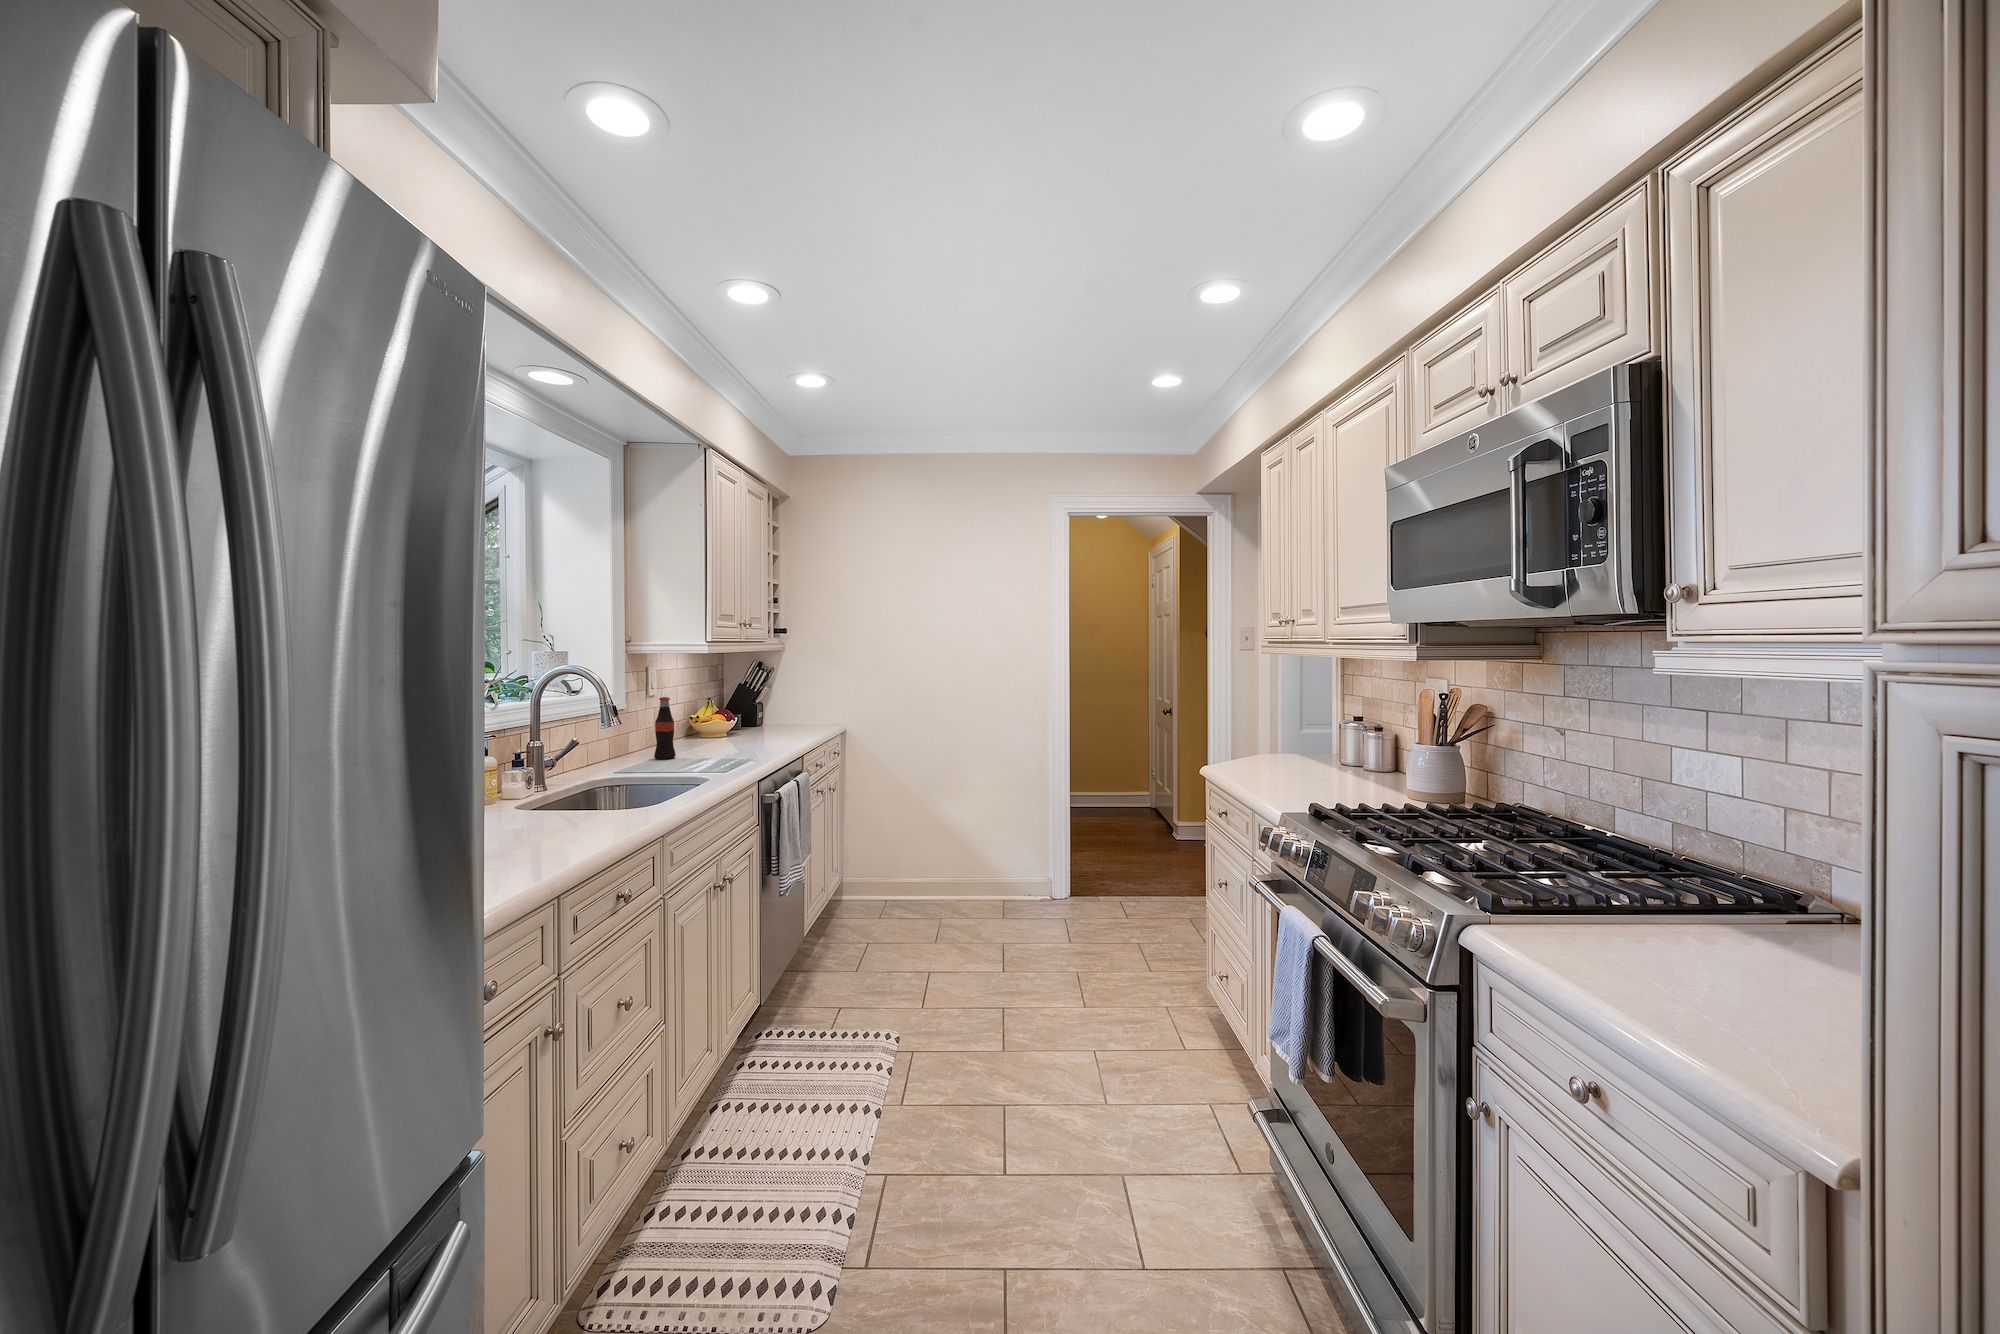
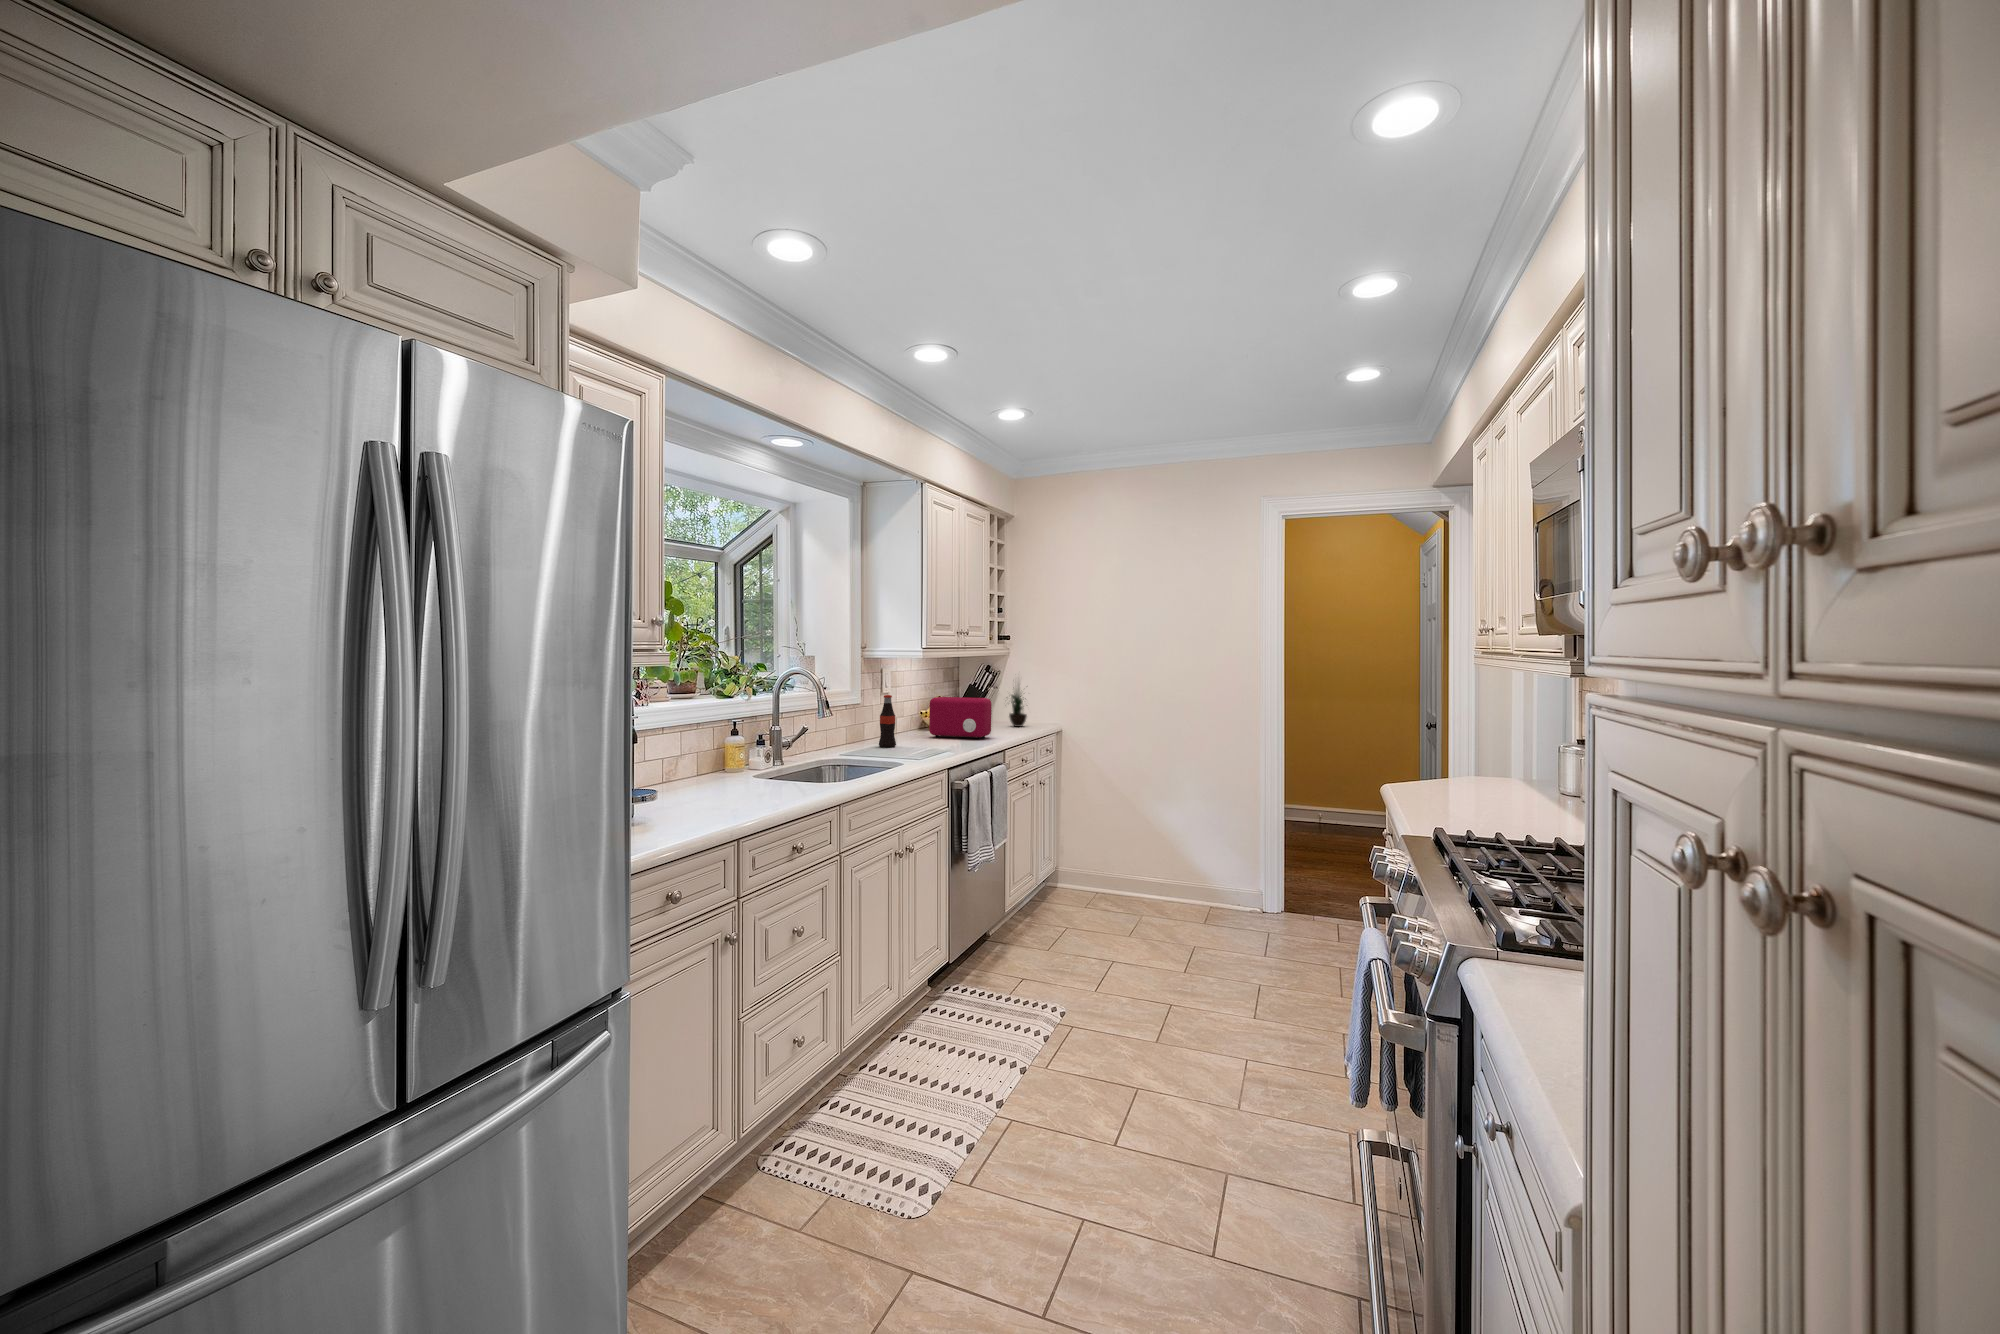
potted plant: none [779,661,813,728] -> present [1009,688,1027,727]
toaster: none [706,697,780,744] -> present [929,697,991,739]

